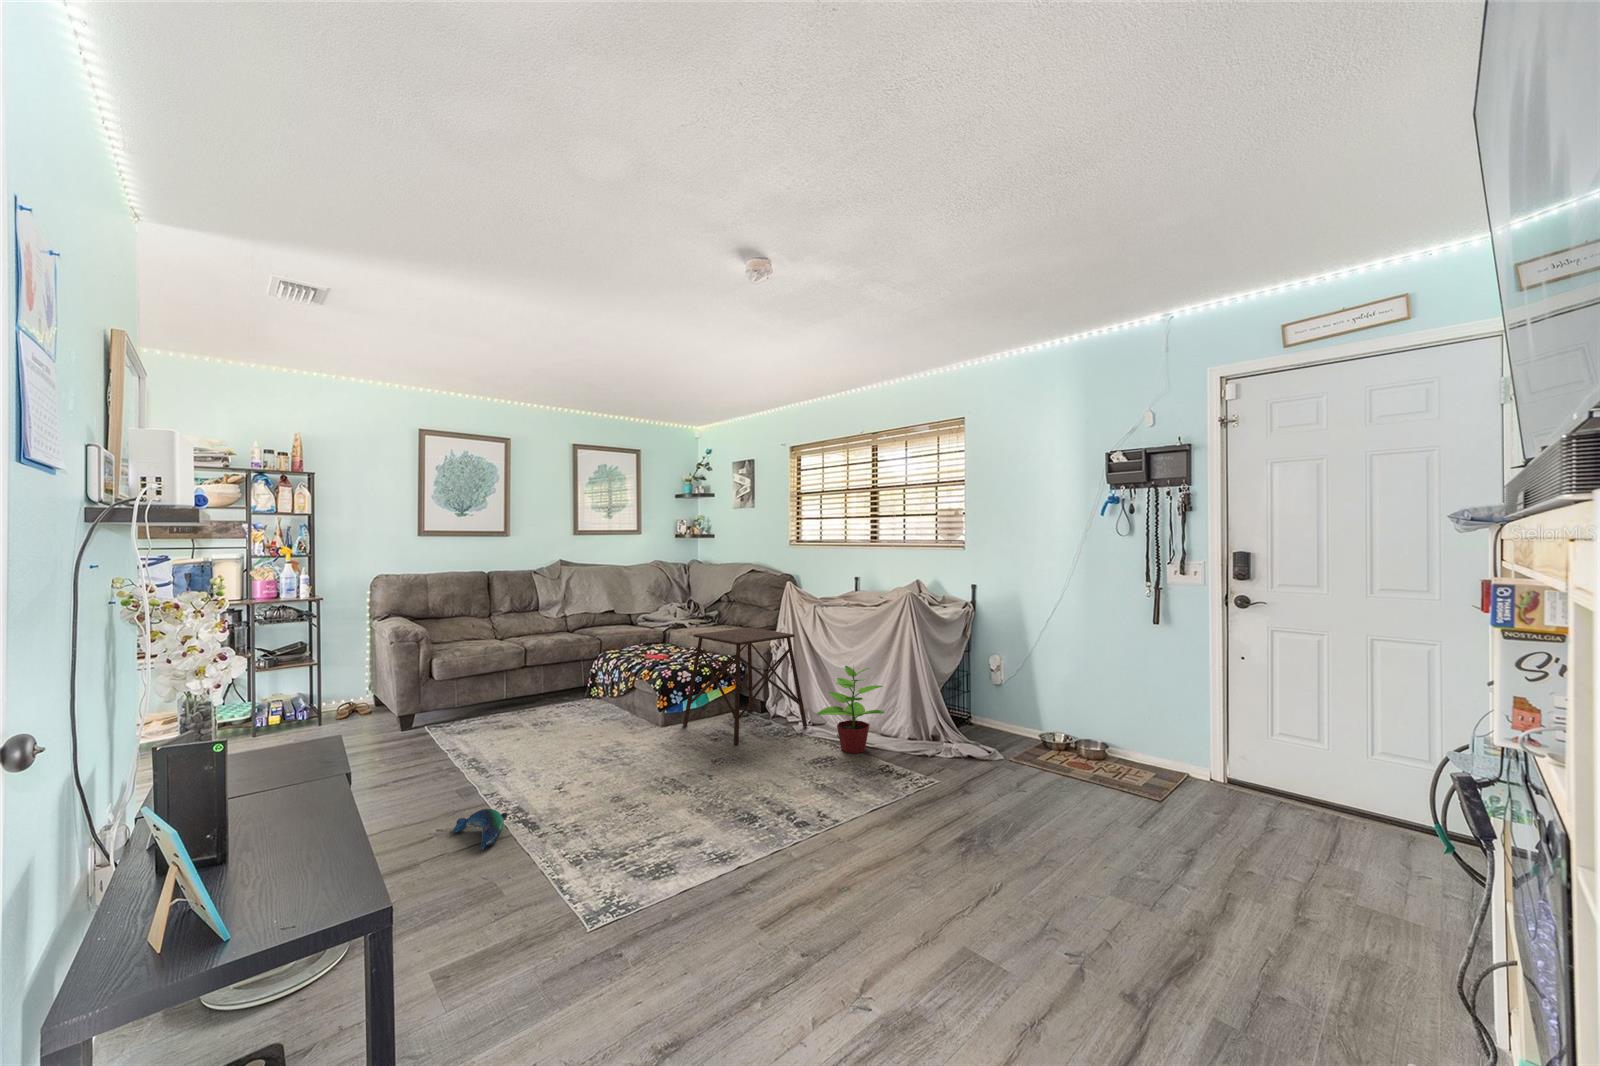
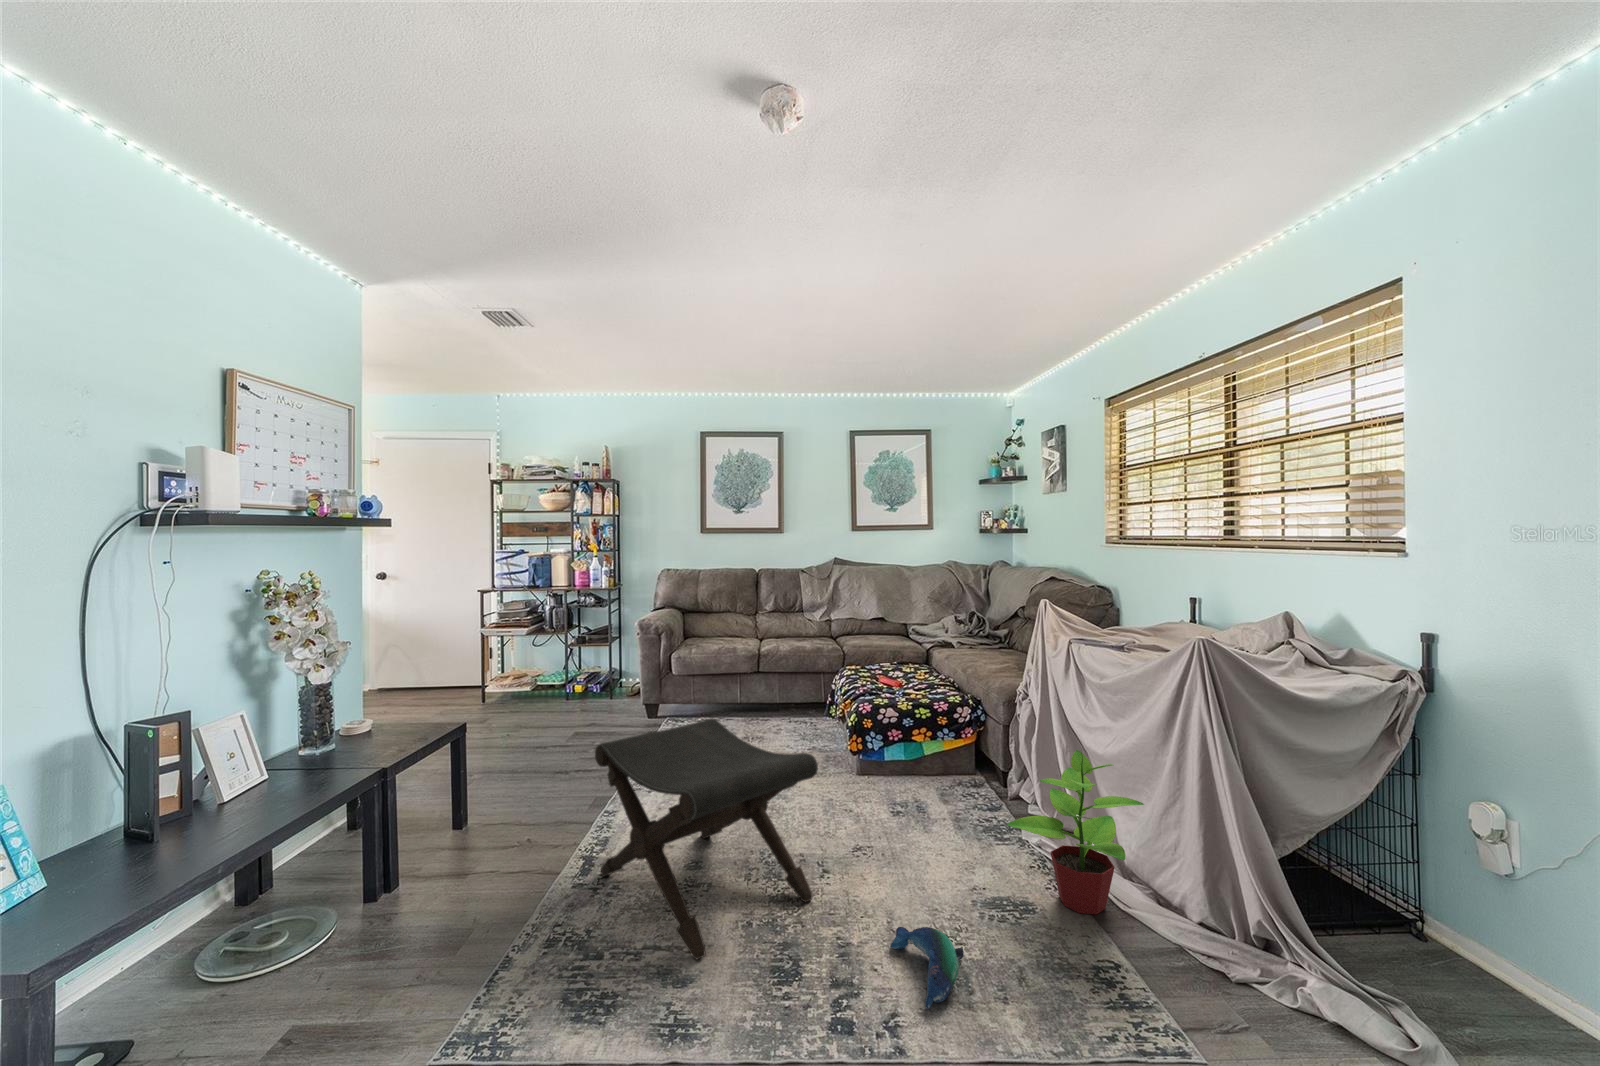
side table: present [683,628,807,746] -> none [876,660,1044,834]
footstool: none [551,686,724,827] -> present [595,719,818,959]
plush toy: present [453,809,507,850] -> present [890,927,964,1009]

